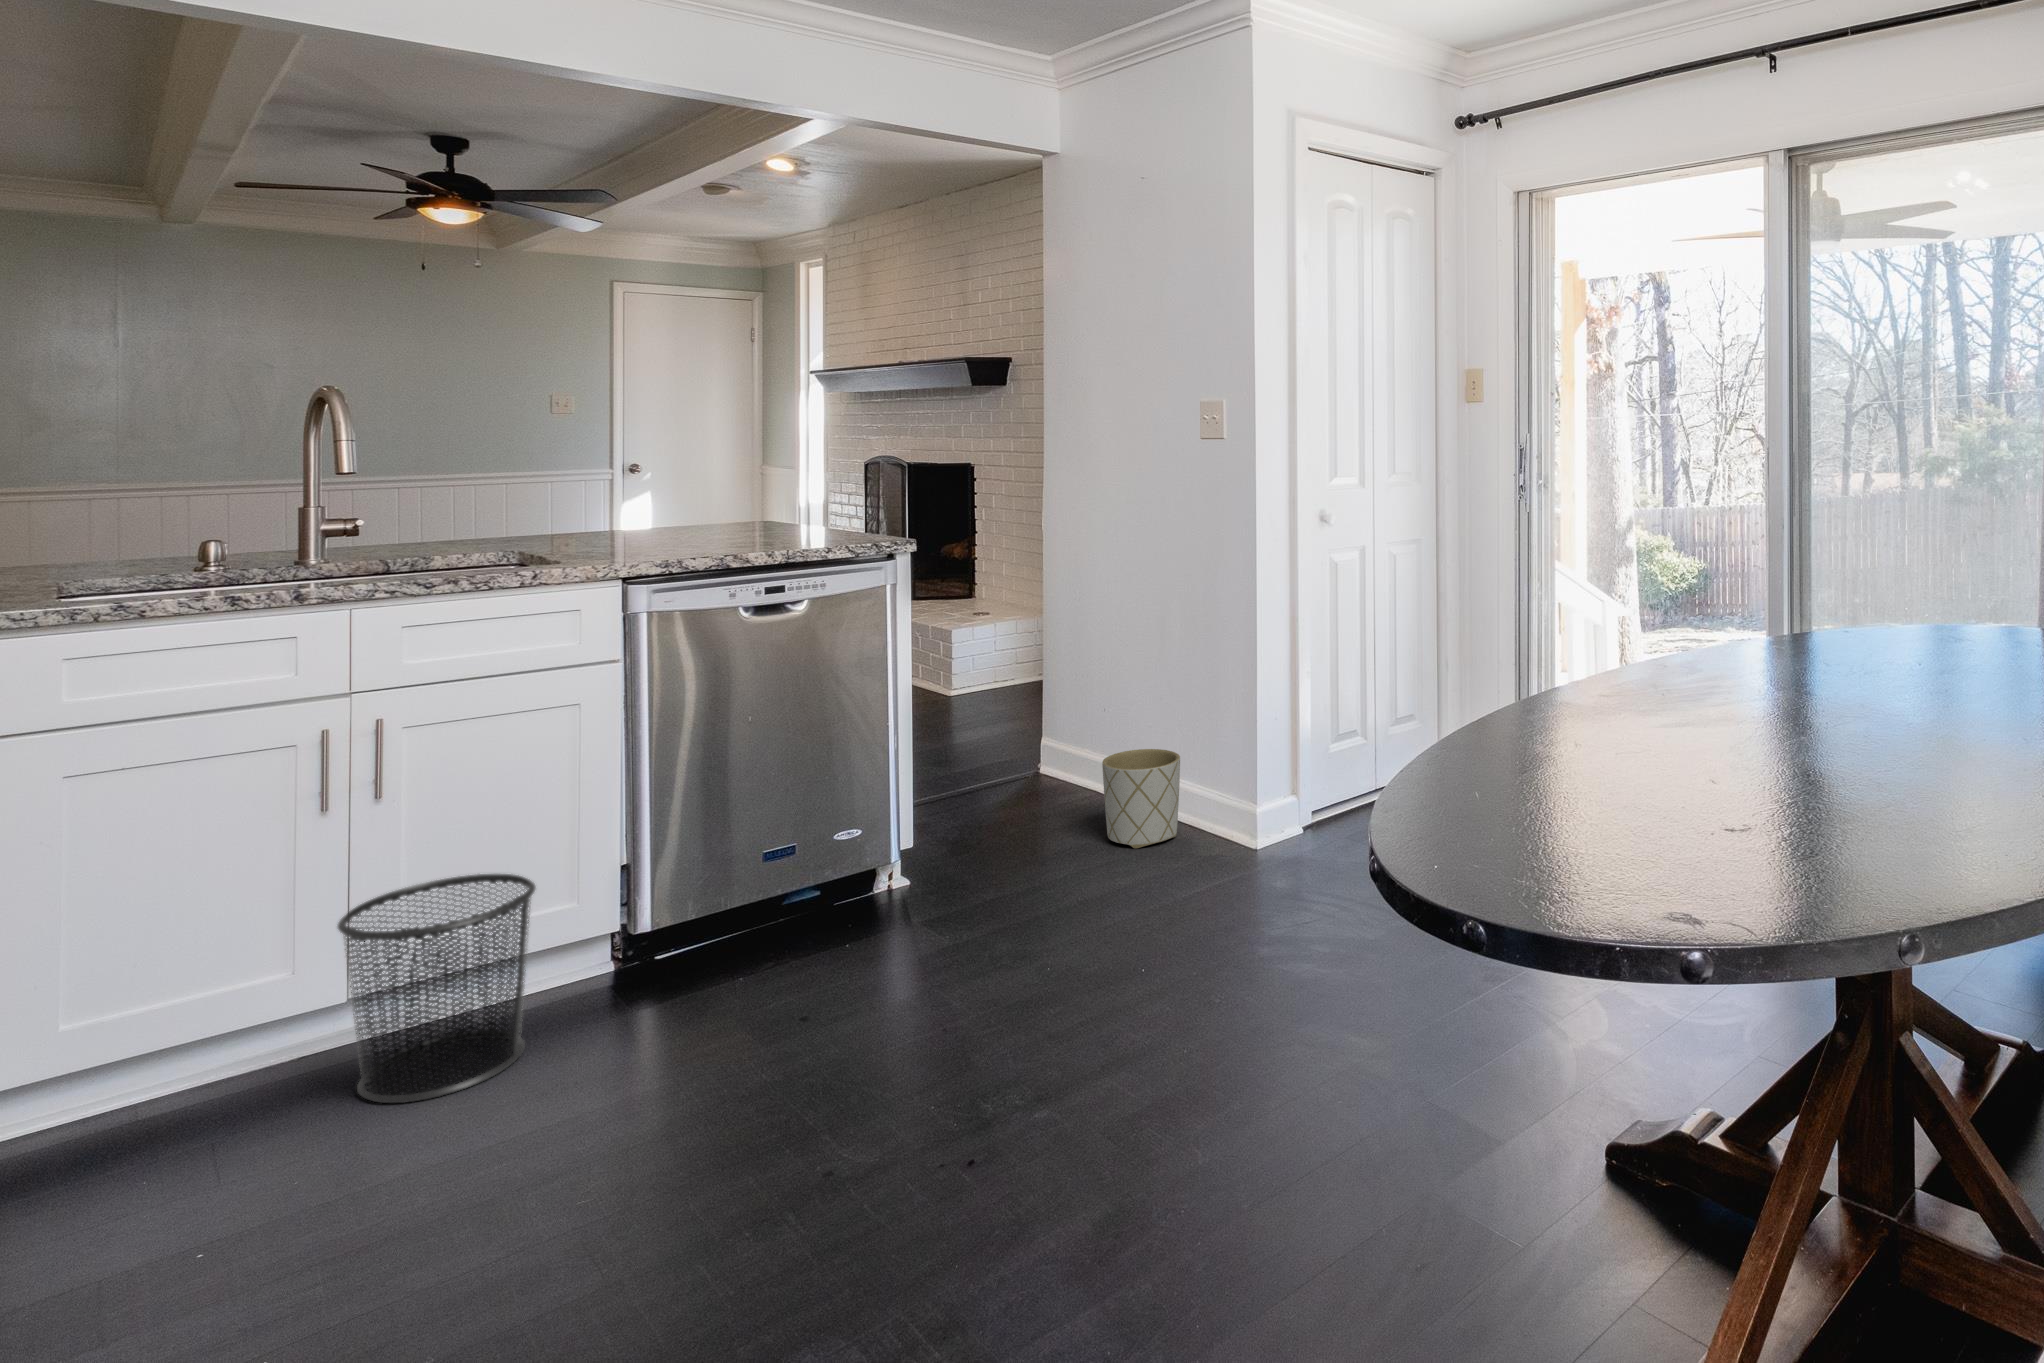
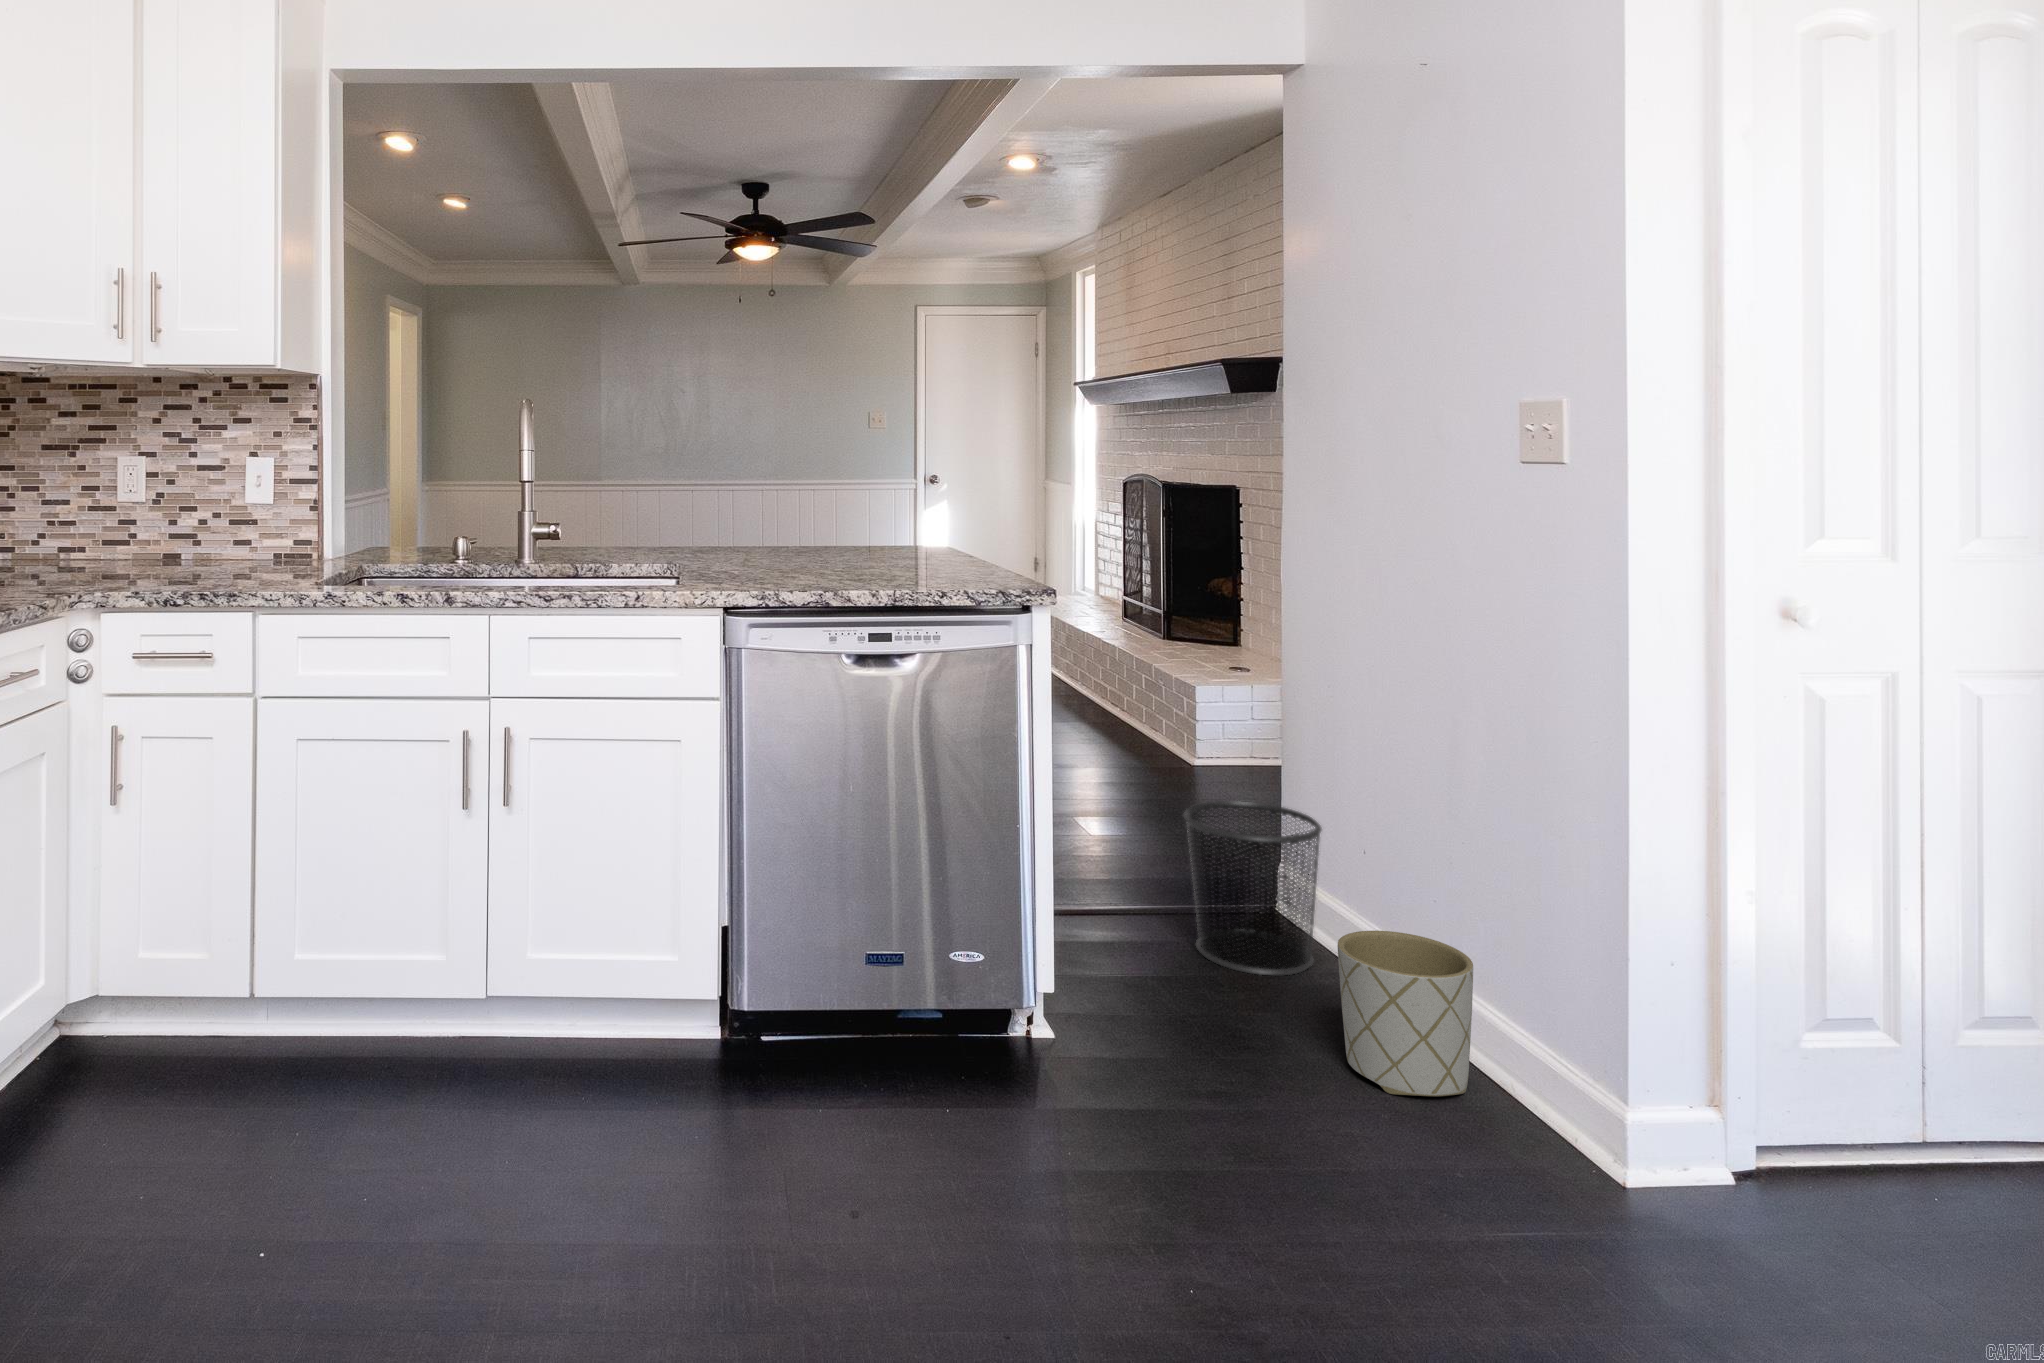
waste bin: present [338,874,536,1103] -> present [1184,801,1322,976]

